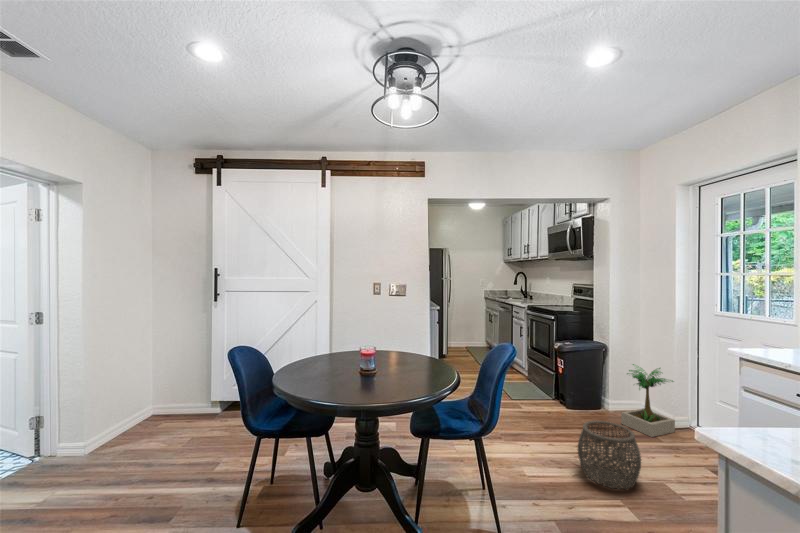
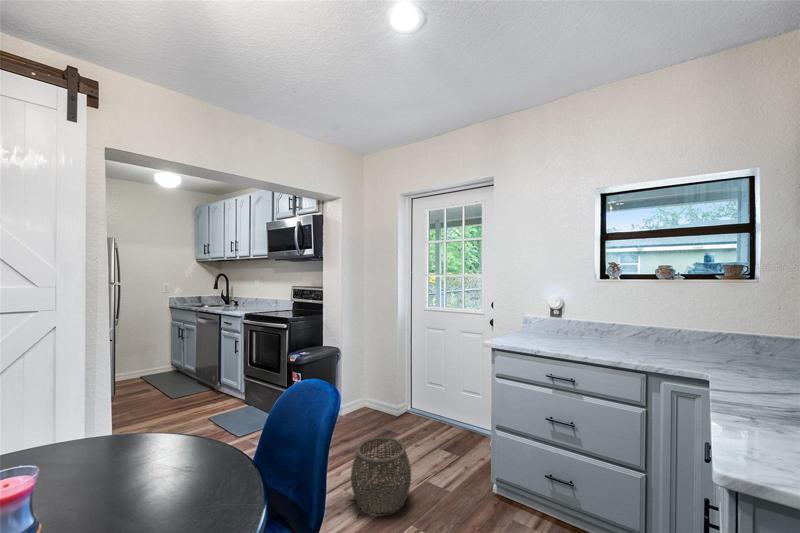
potted plant: present [621,364,675,437] -> none [359,362,403,433]

